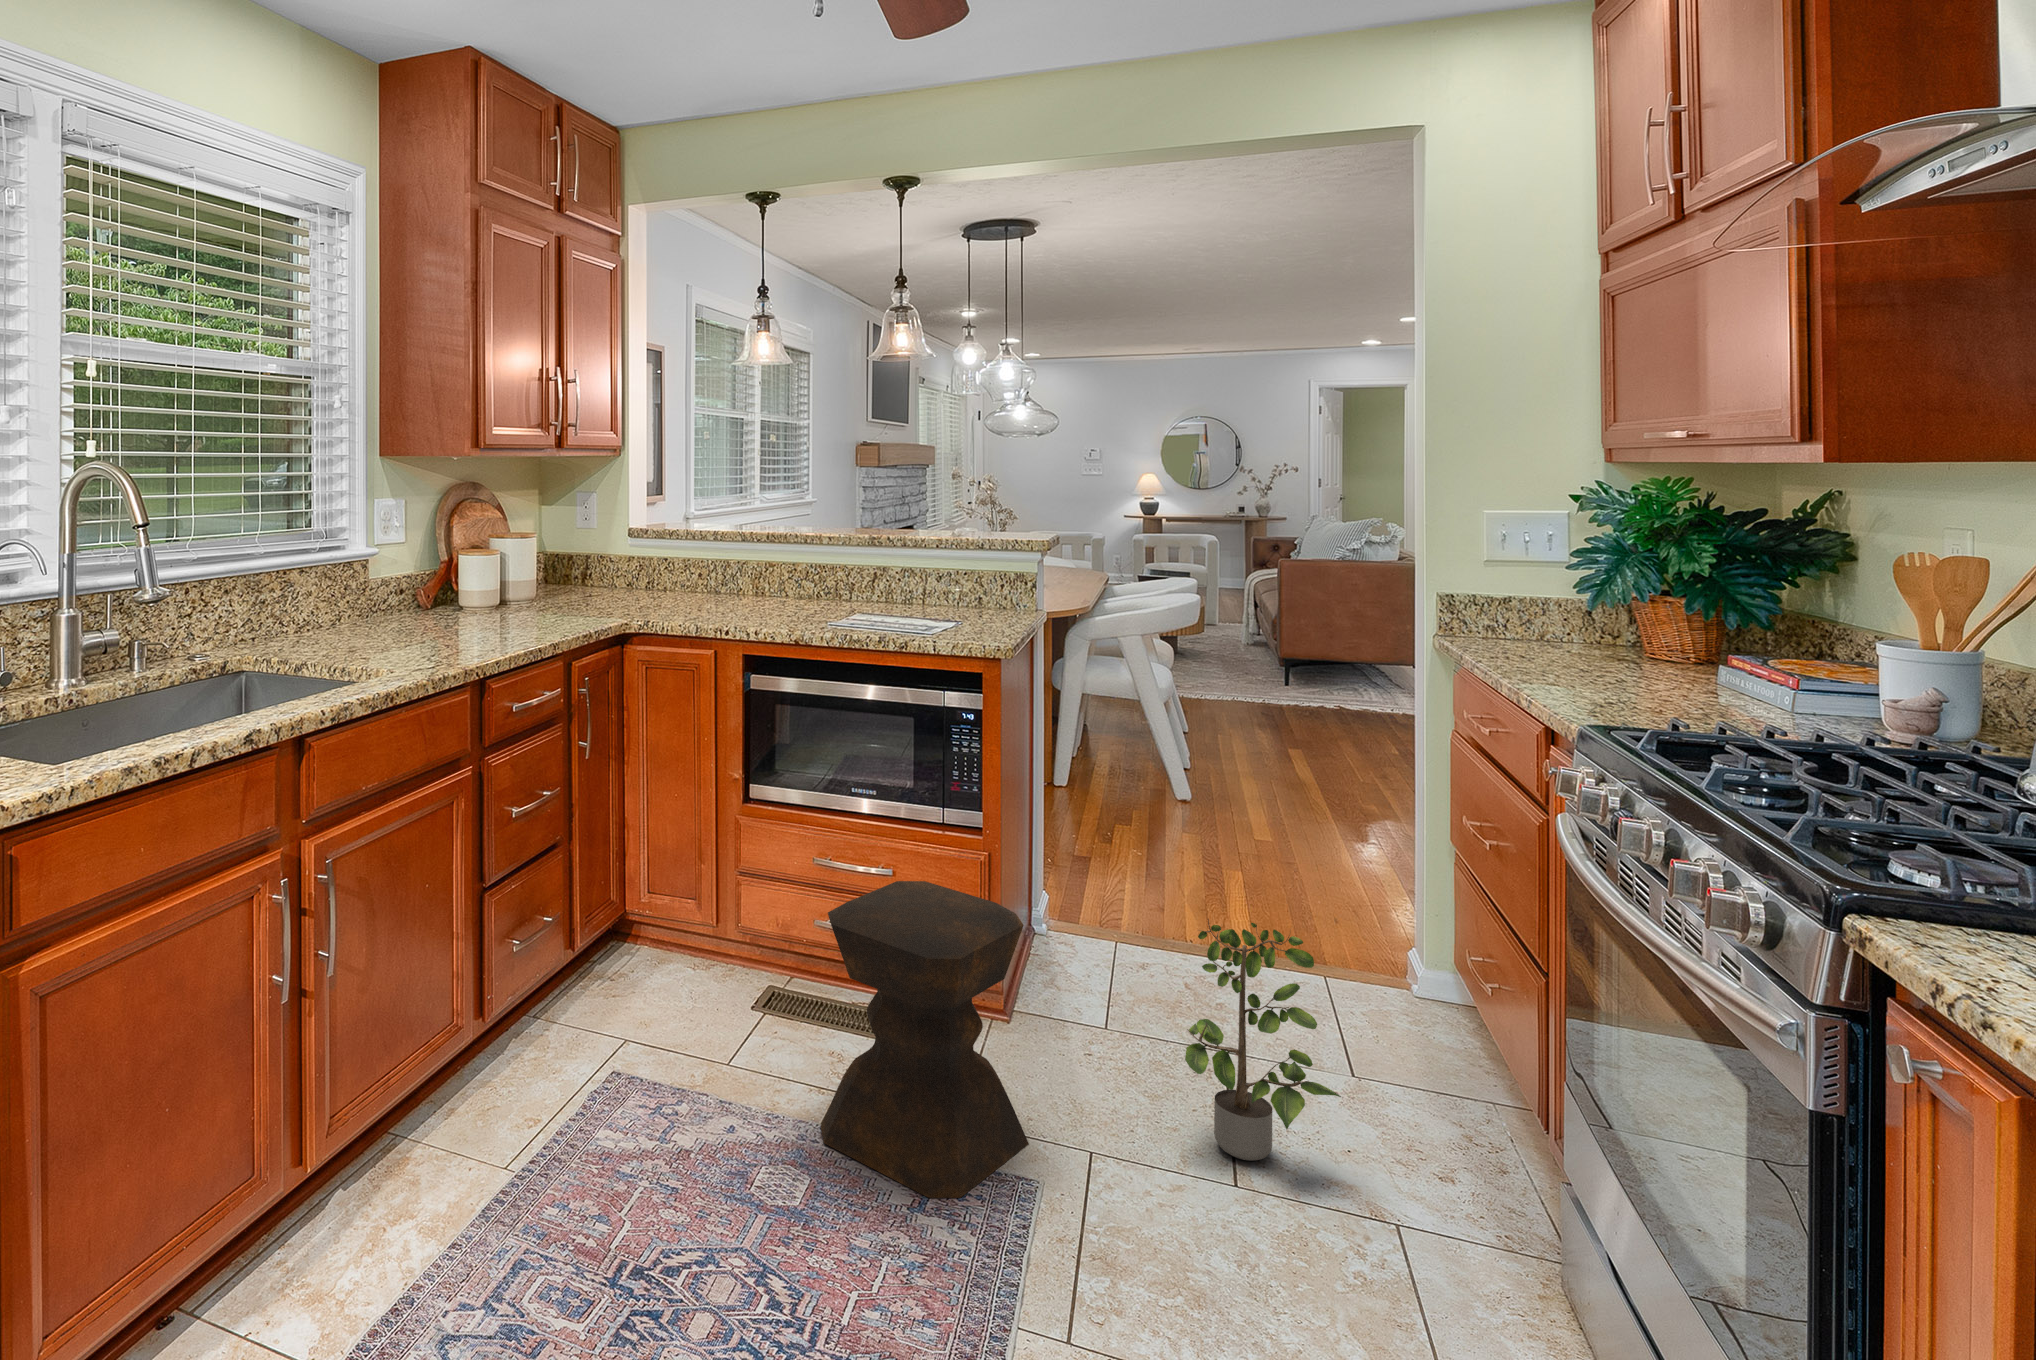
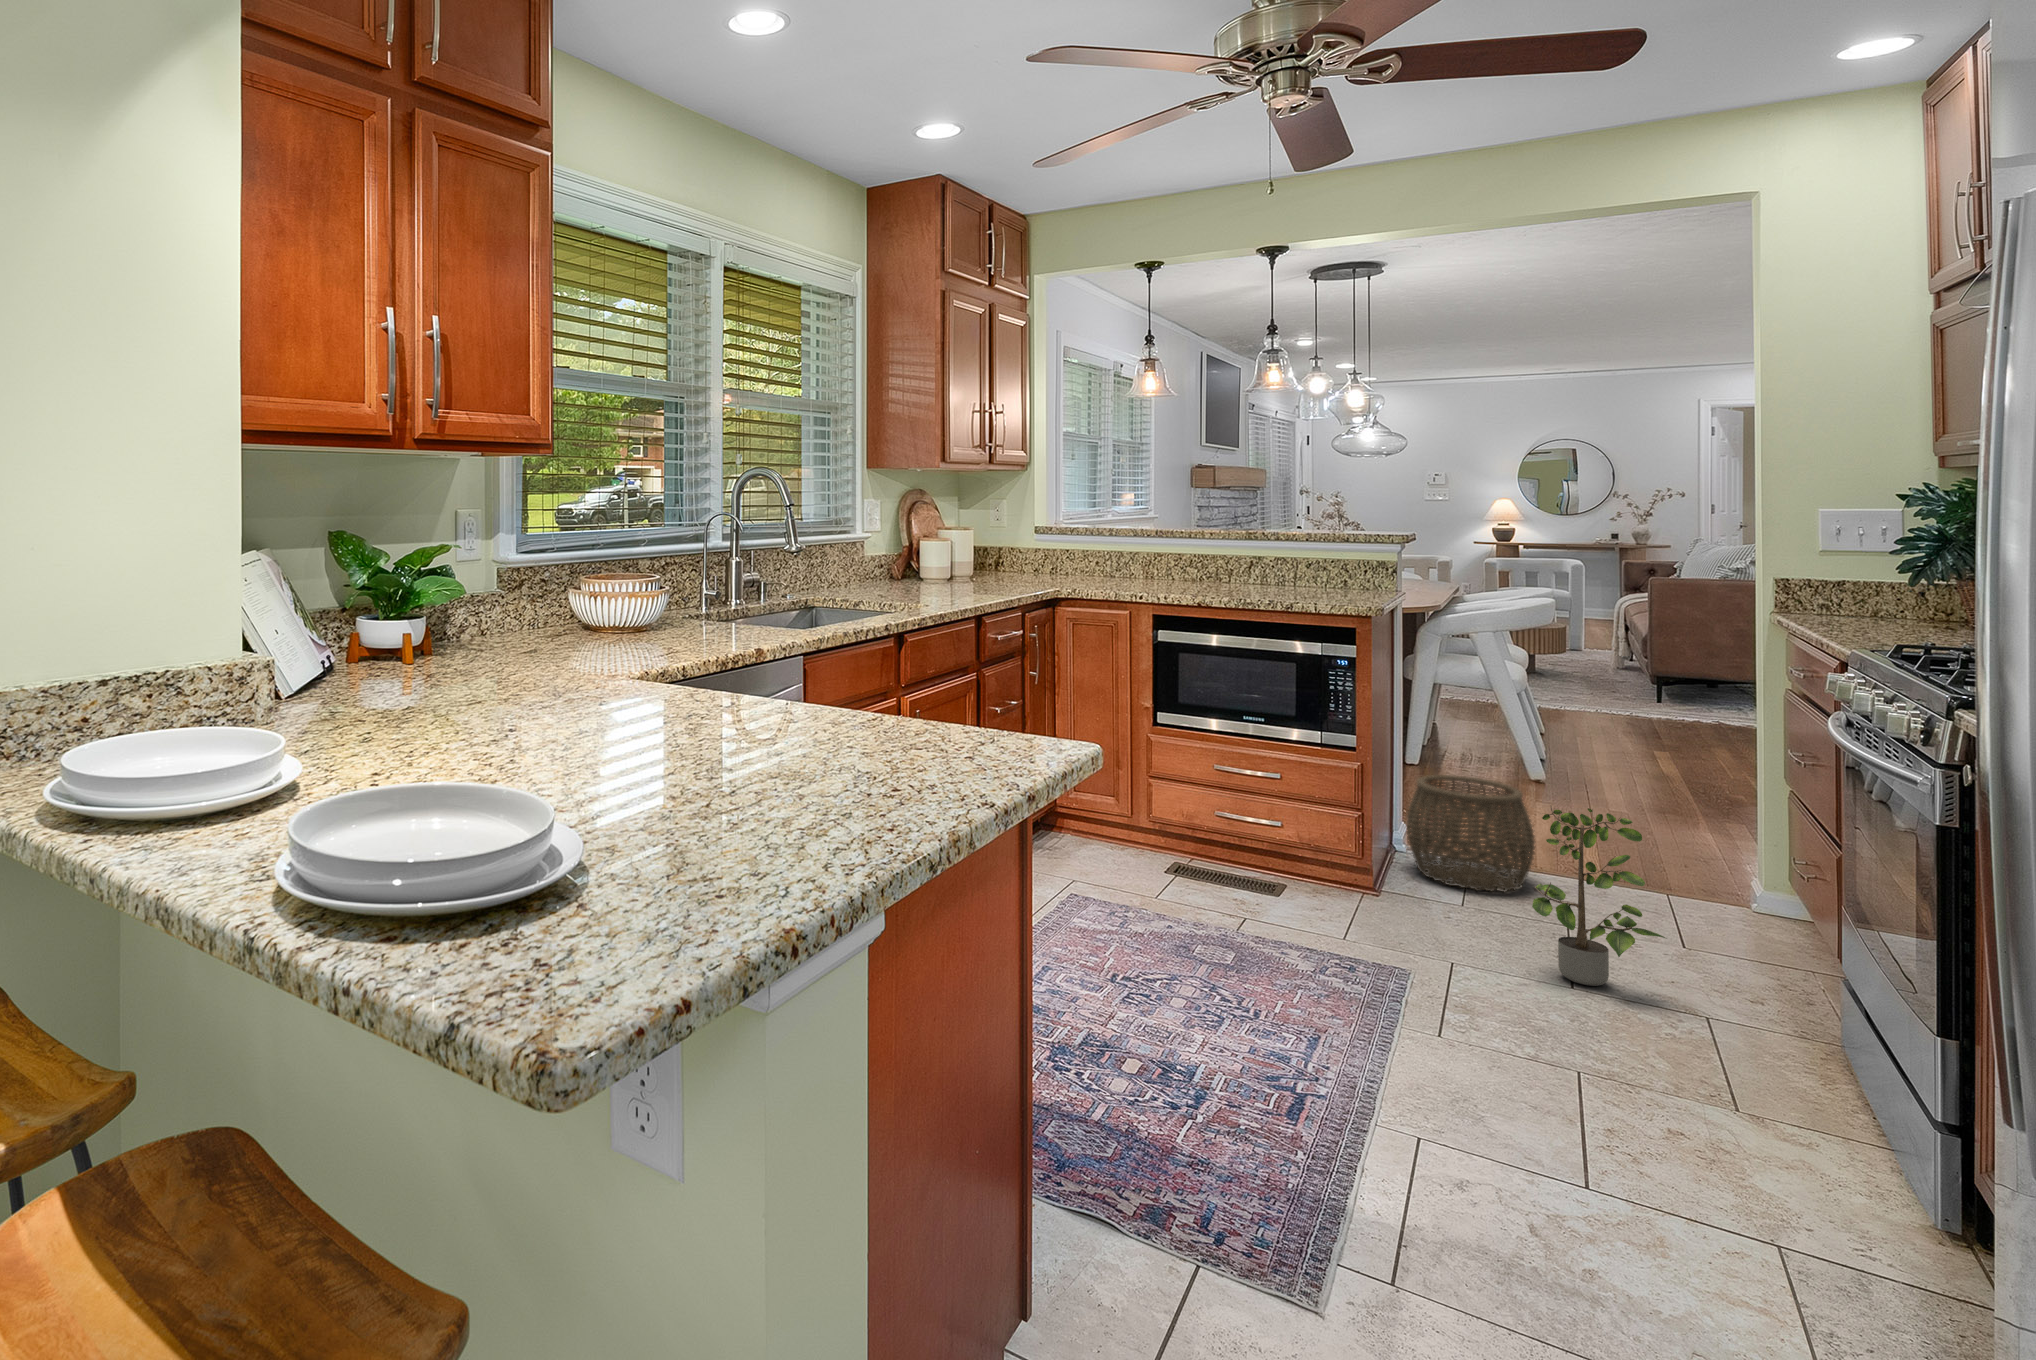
woven basket: none [1042,841,1185,995] -> present [1406,775,1535,892]
stool: present [821,881,1029,1198] -> none [1235,770,1402,980]

